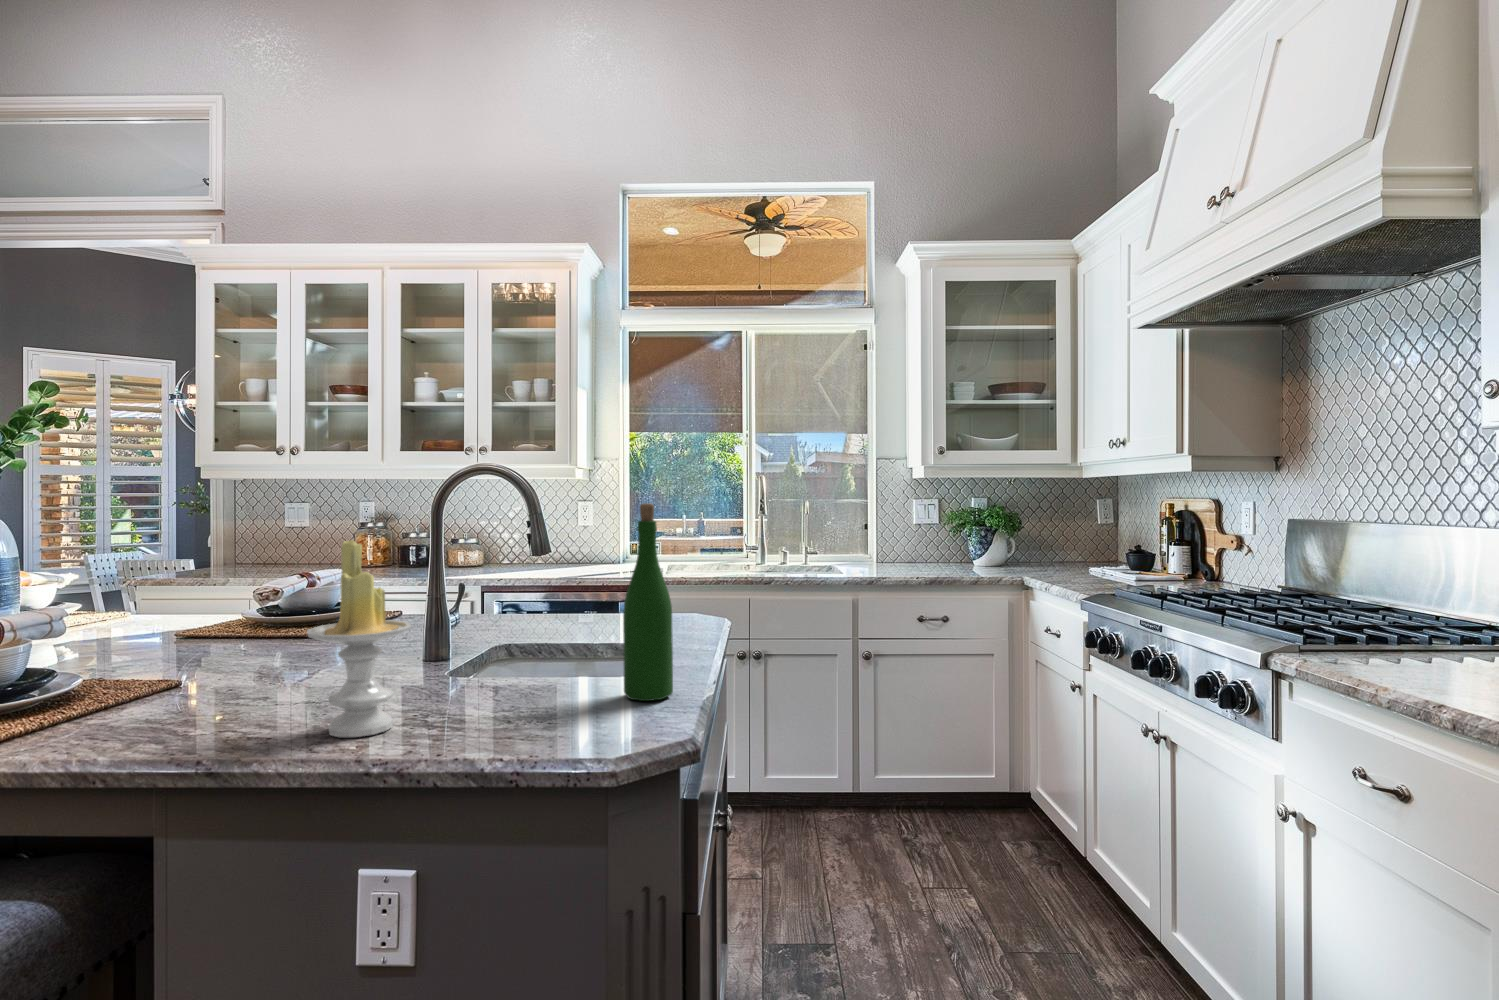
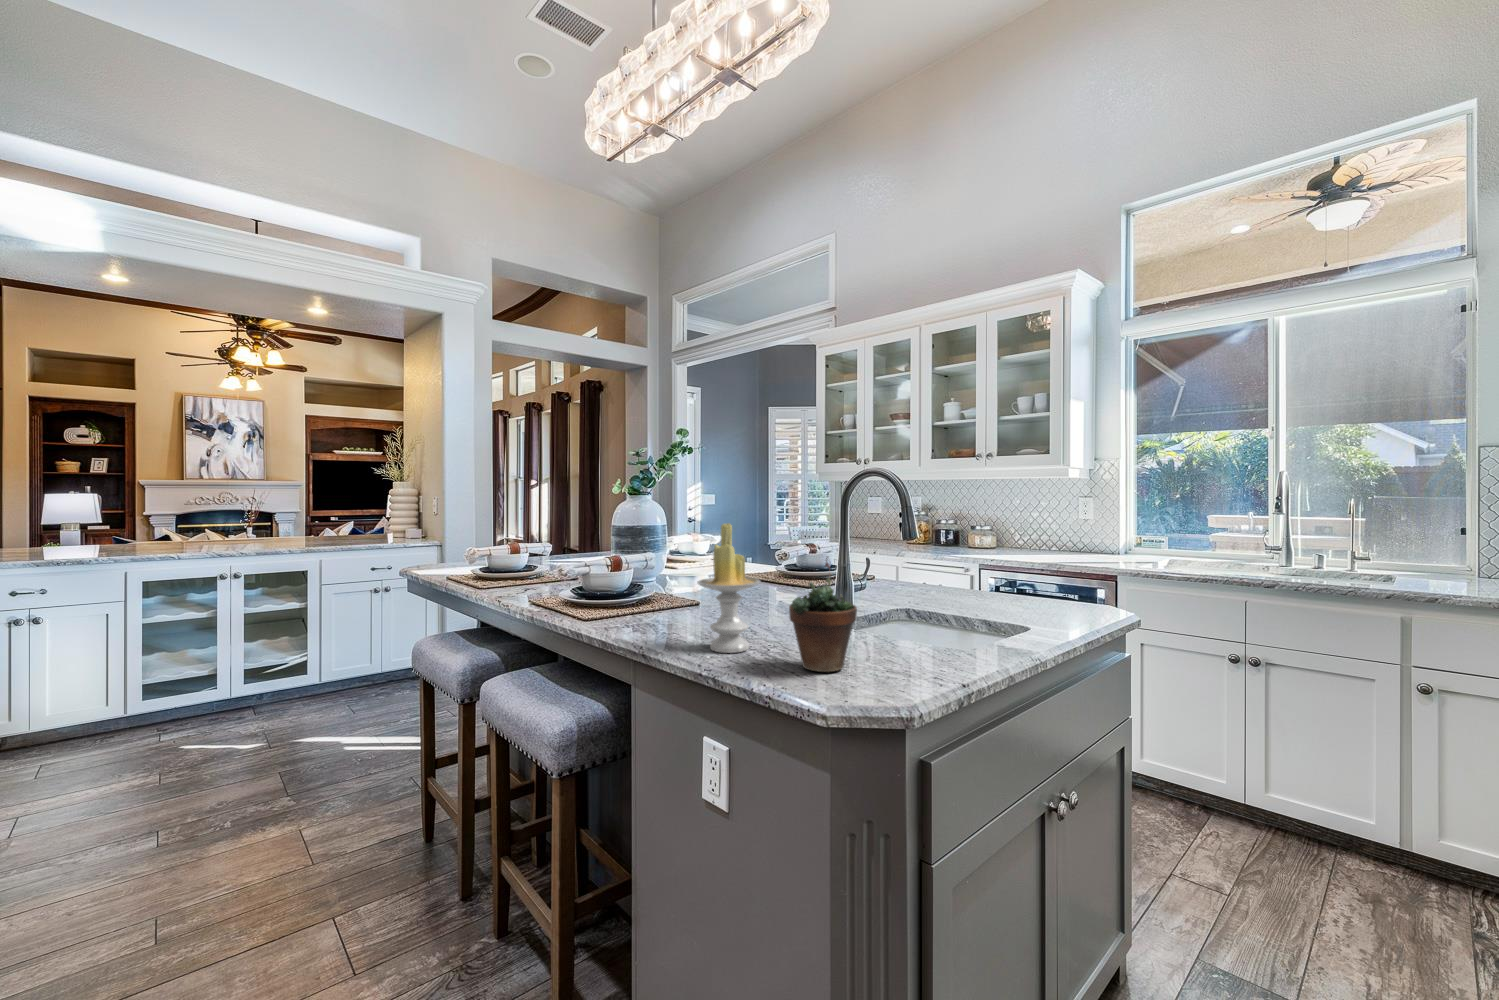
wine bottle: present [623,503,673,701] -> none [917,500,961,671]
succulent plant: none [485,577,577,730] -> present [789,557,857,672]

